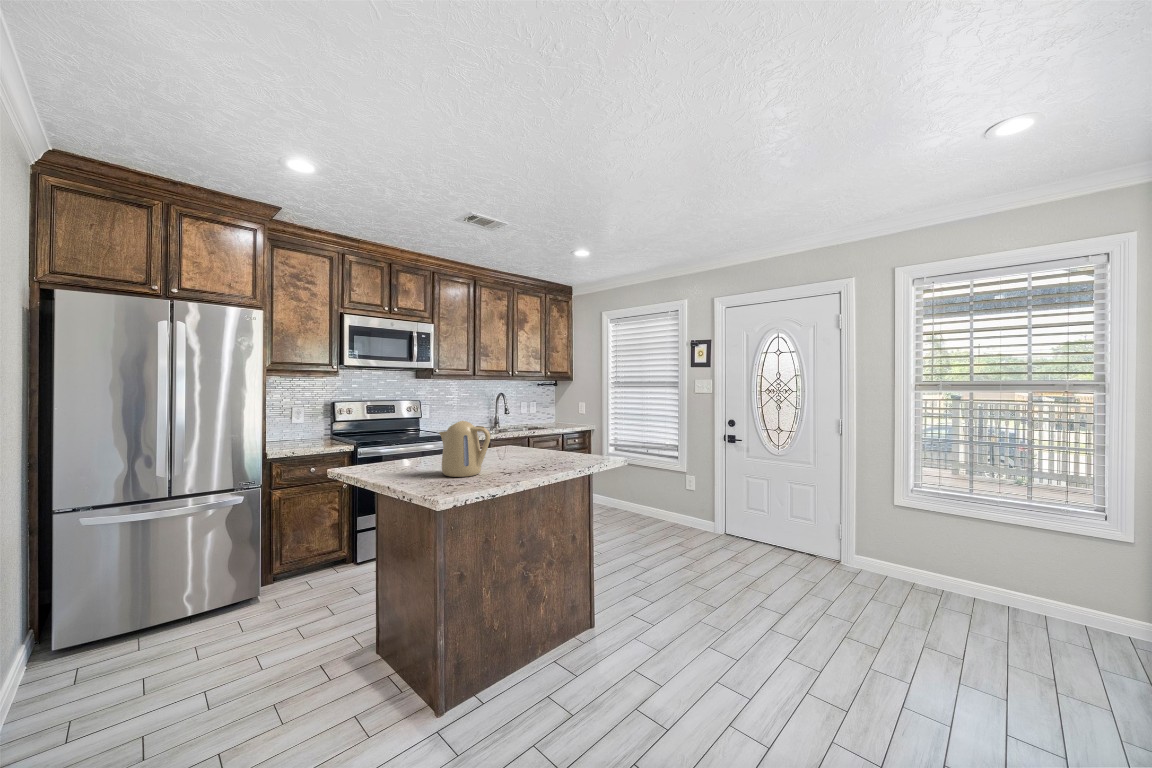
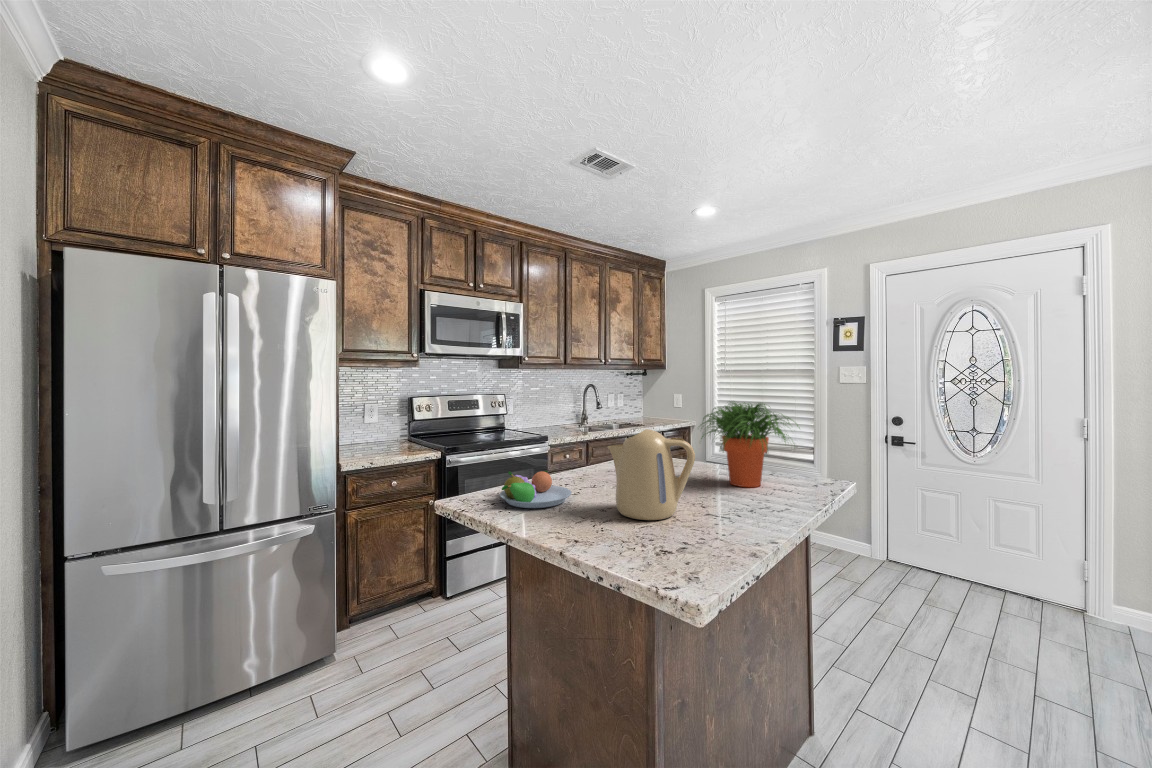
potted plant: none [516,404,582,462] -> present [701,402,798,487]
fruit bowl: none [369,450,422,473] -> present [500,471,571,508]

